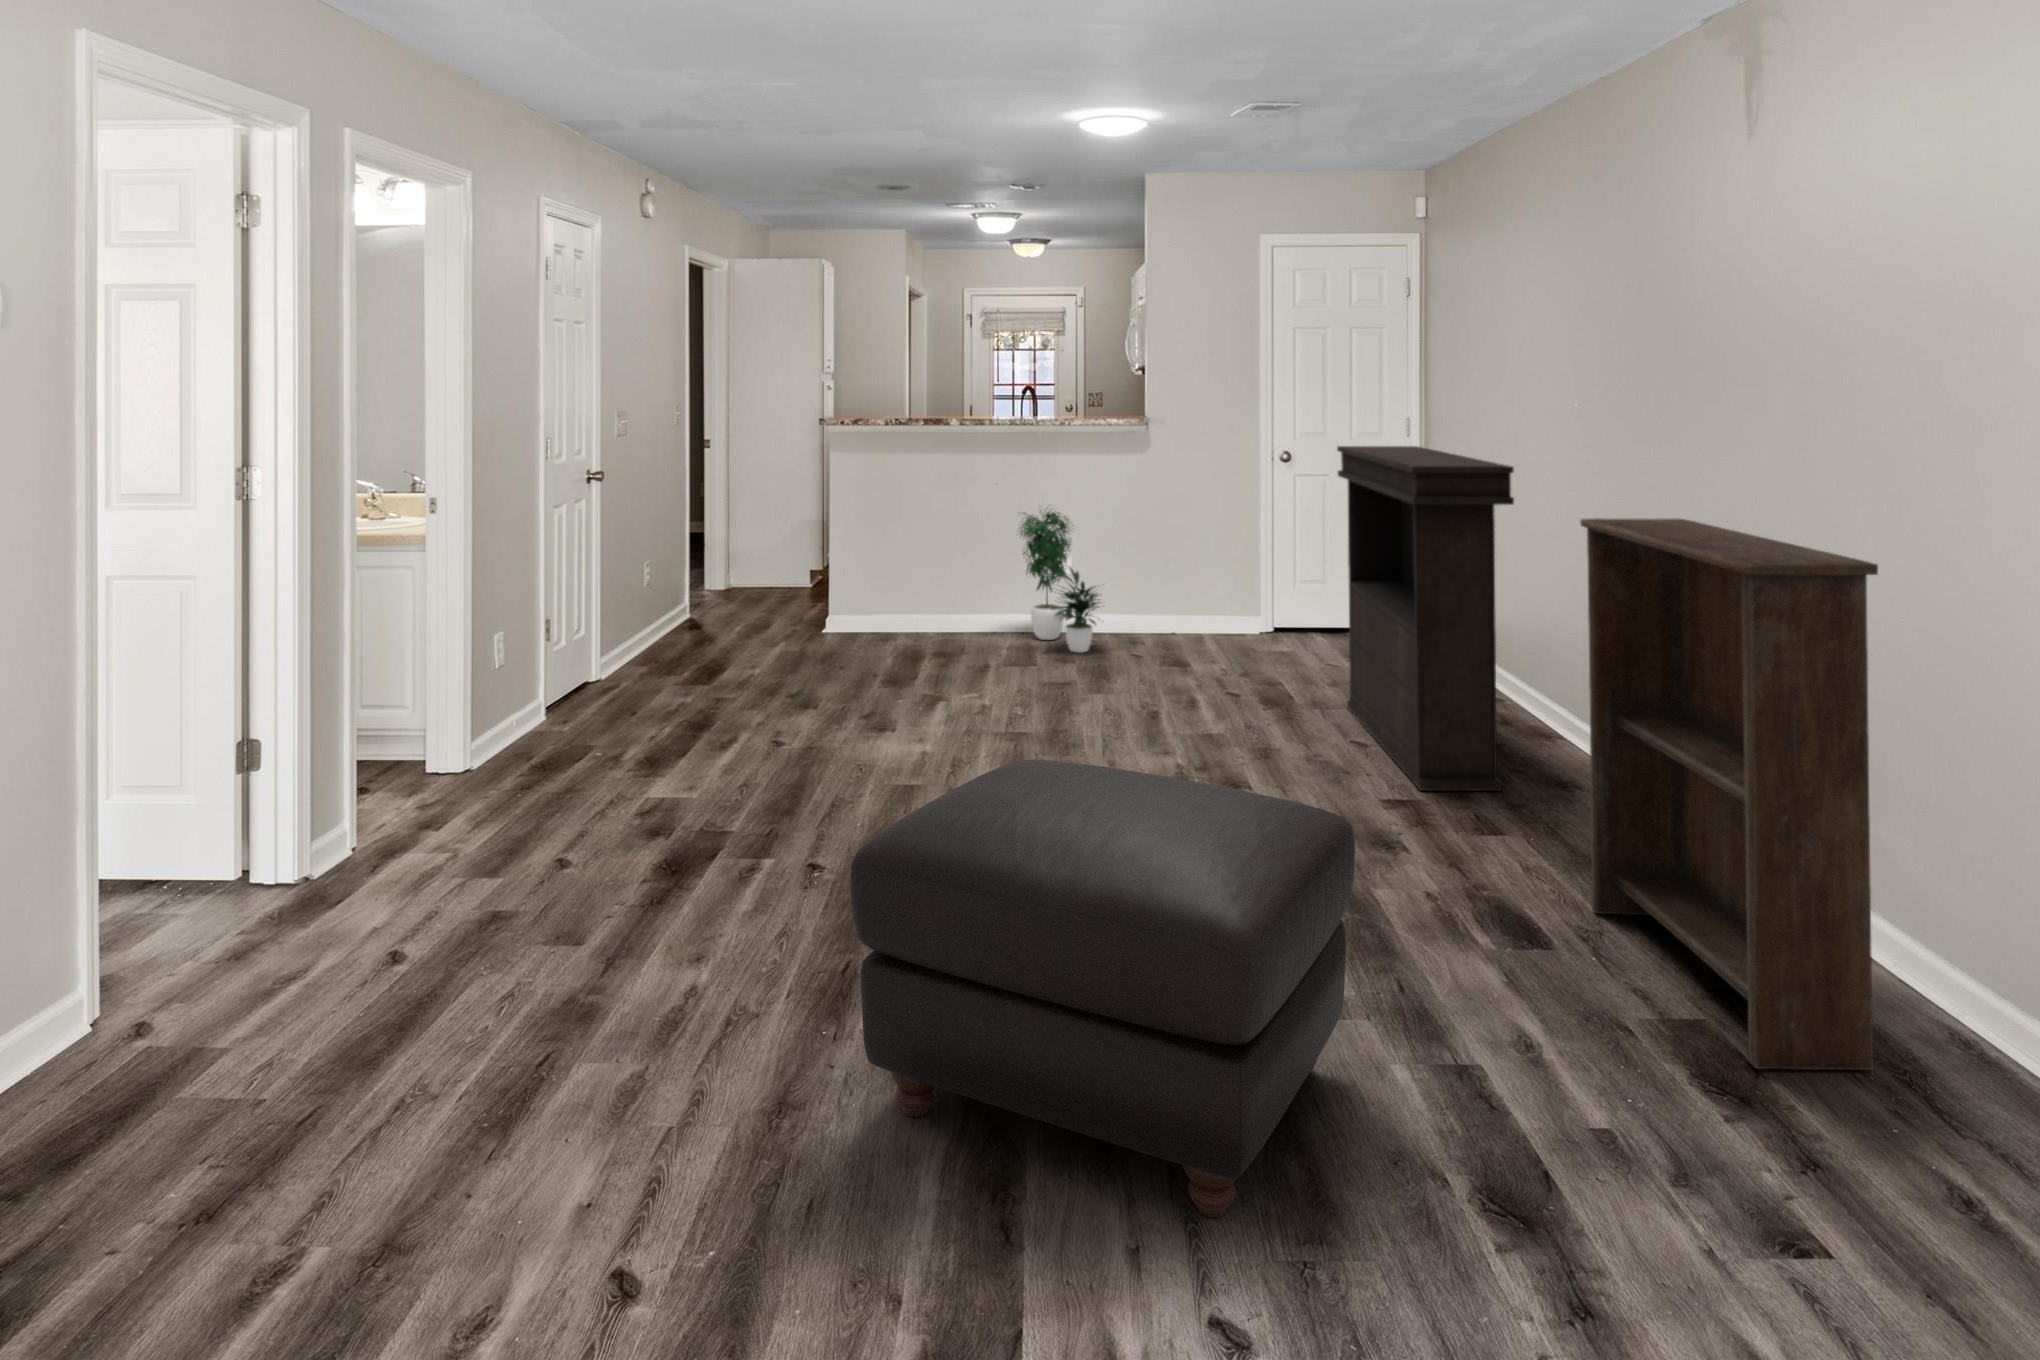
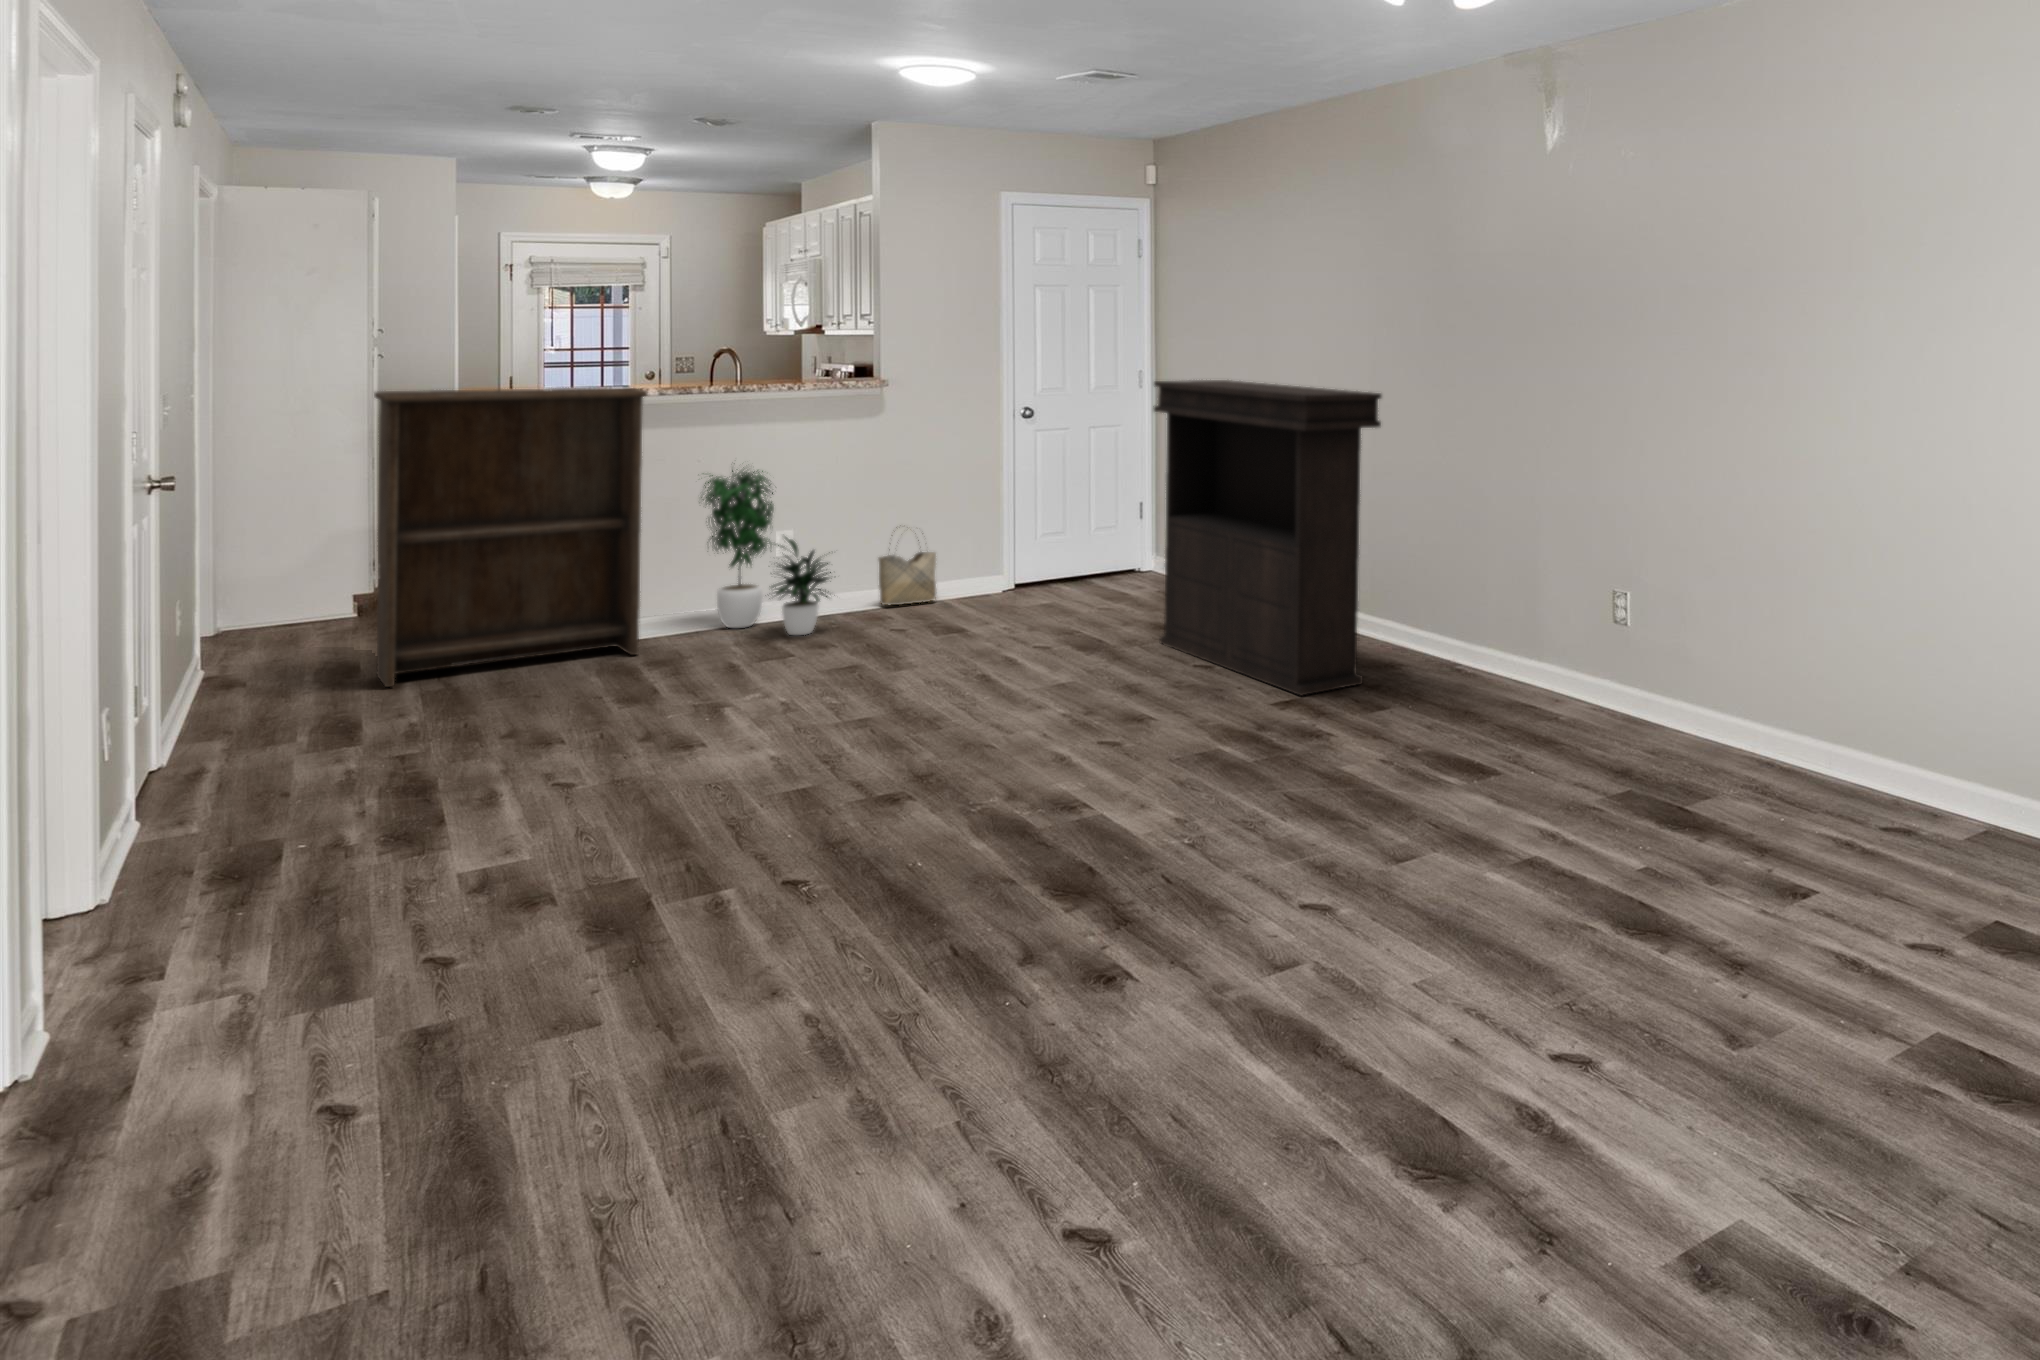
bookshelf: present [1580,518,1878,1070] -> present [374,388,647,687]
woven basket: none [1157,566,1207,637] -> present [879,527,936,605]
ottoman: present [850,760,1355,1217] -> none [1126,673,1544,1034]

